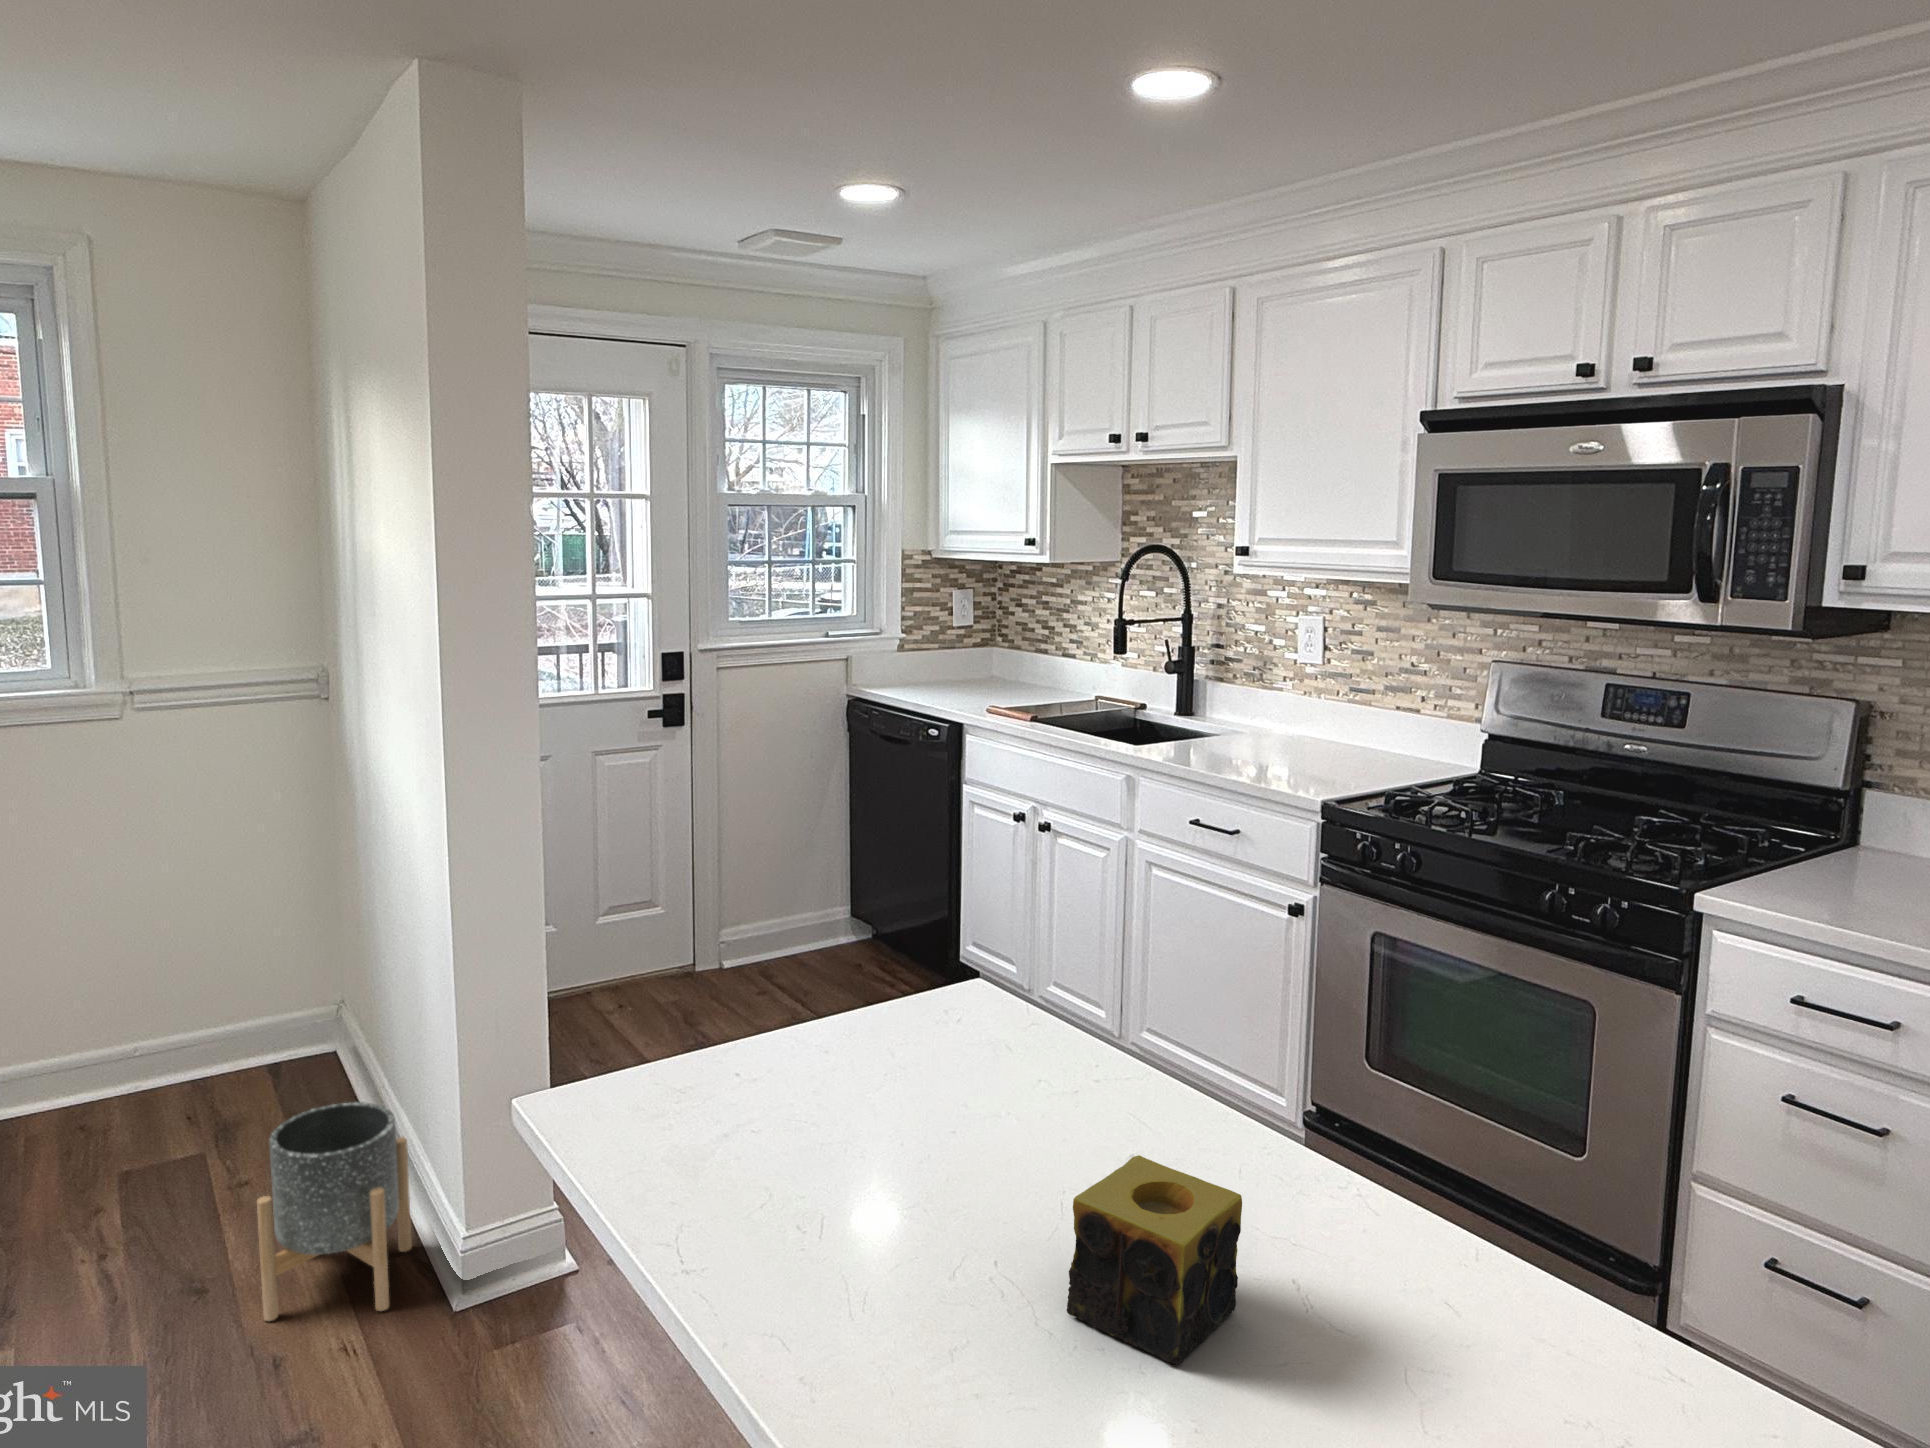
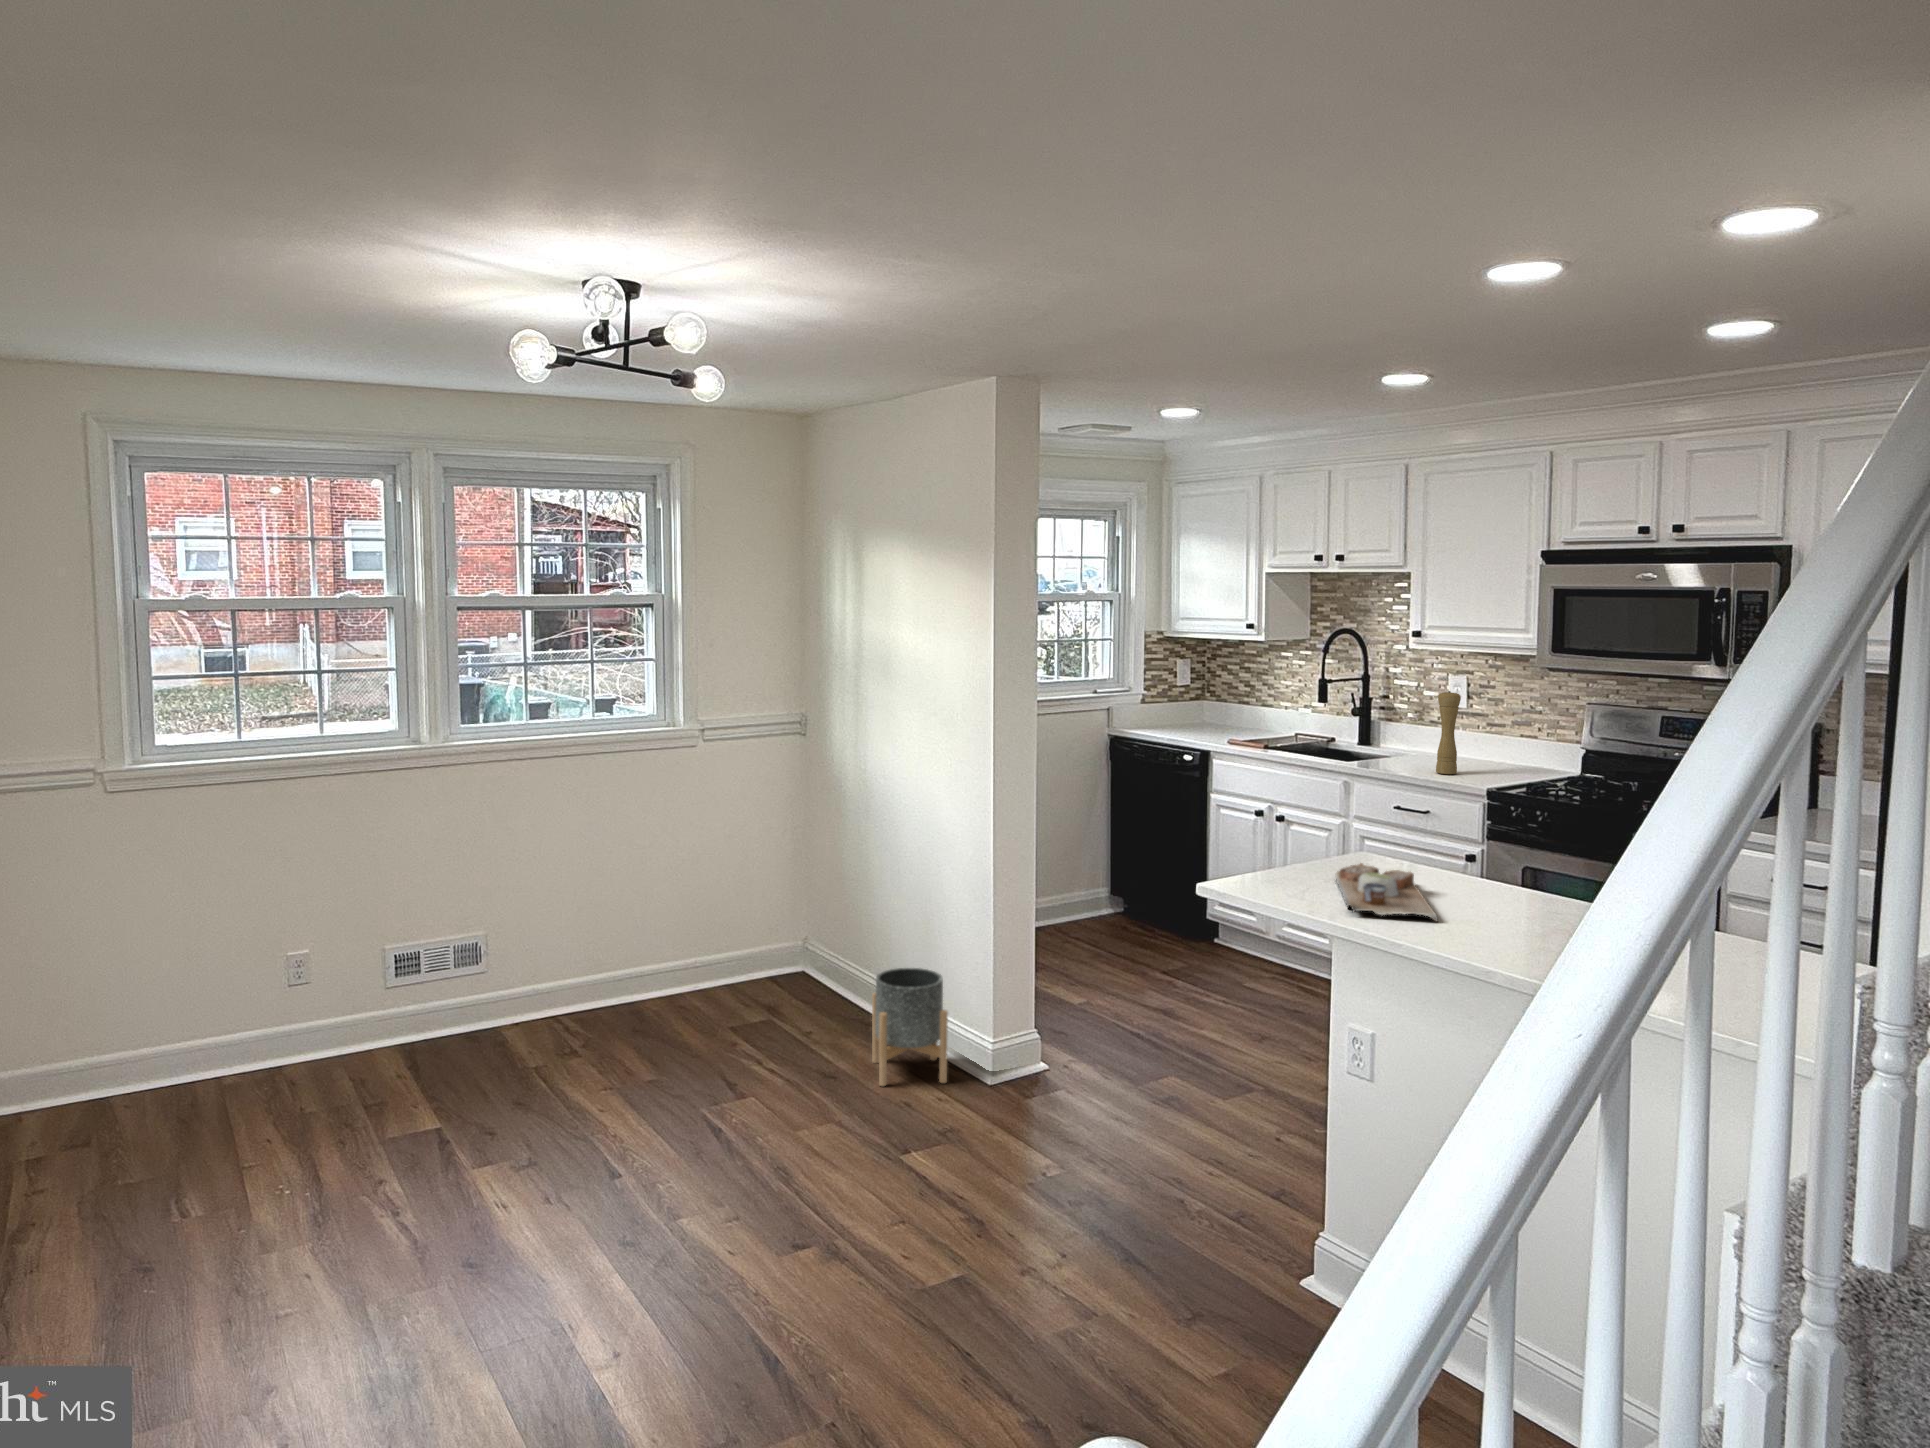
pepper mill: none [1255,640,1293,773] -> present [1436,691,1461,774]
cutting board: none [809,1022,1051,1256] -> present [1336,863,1438,921]
candle: present [1067,1155,1242,1364] -> none [1470,880,1536,941]

